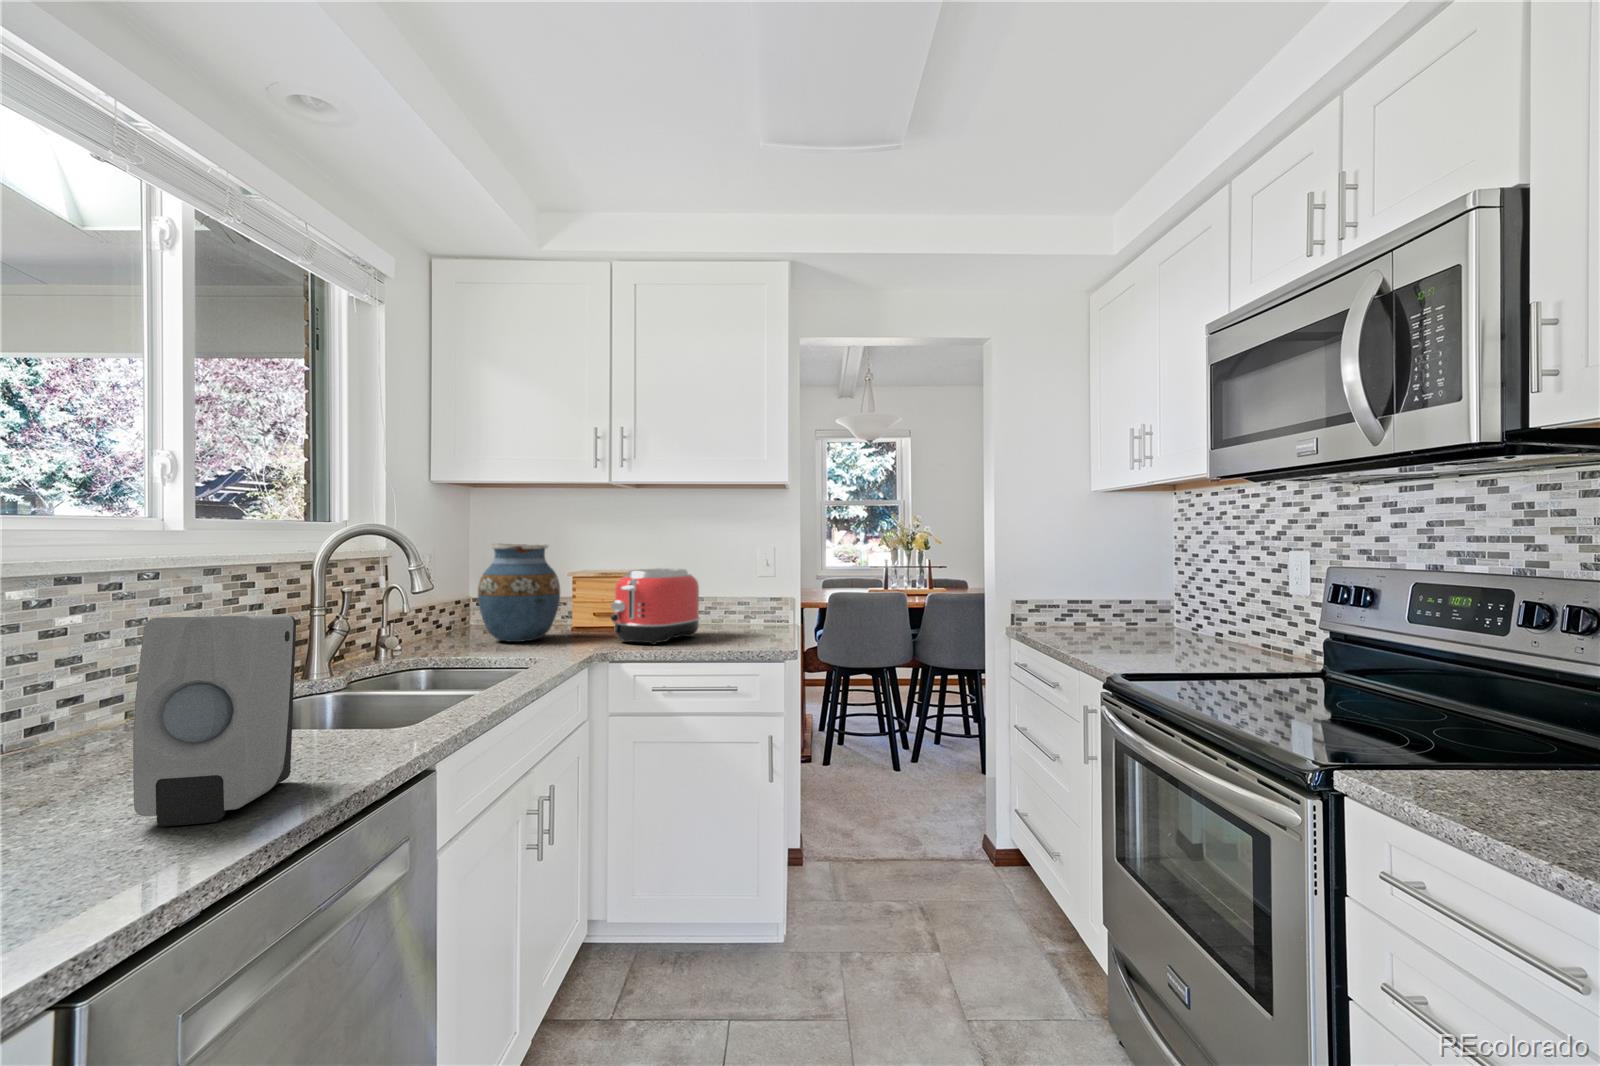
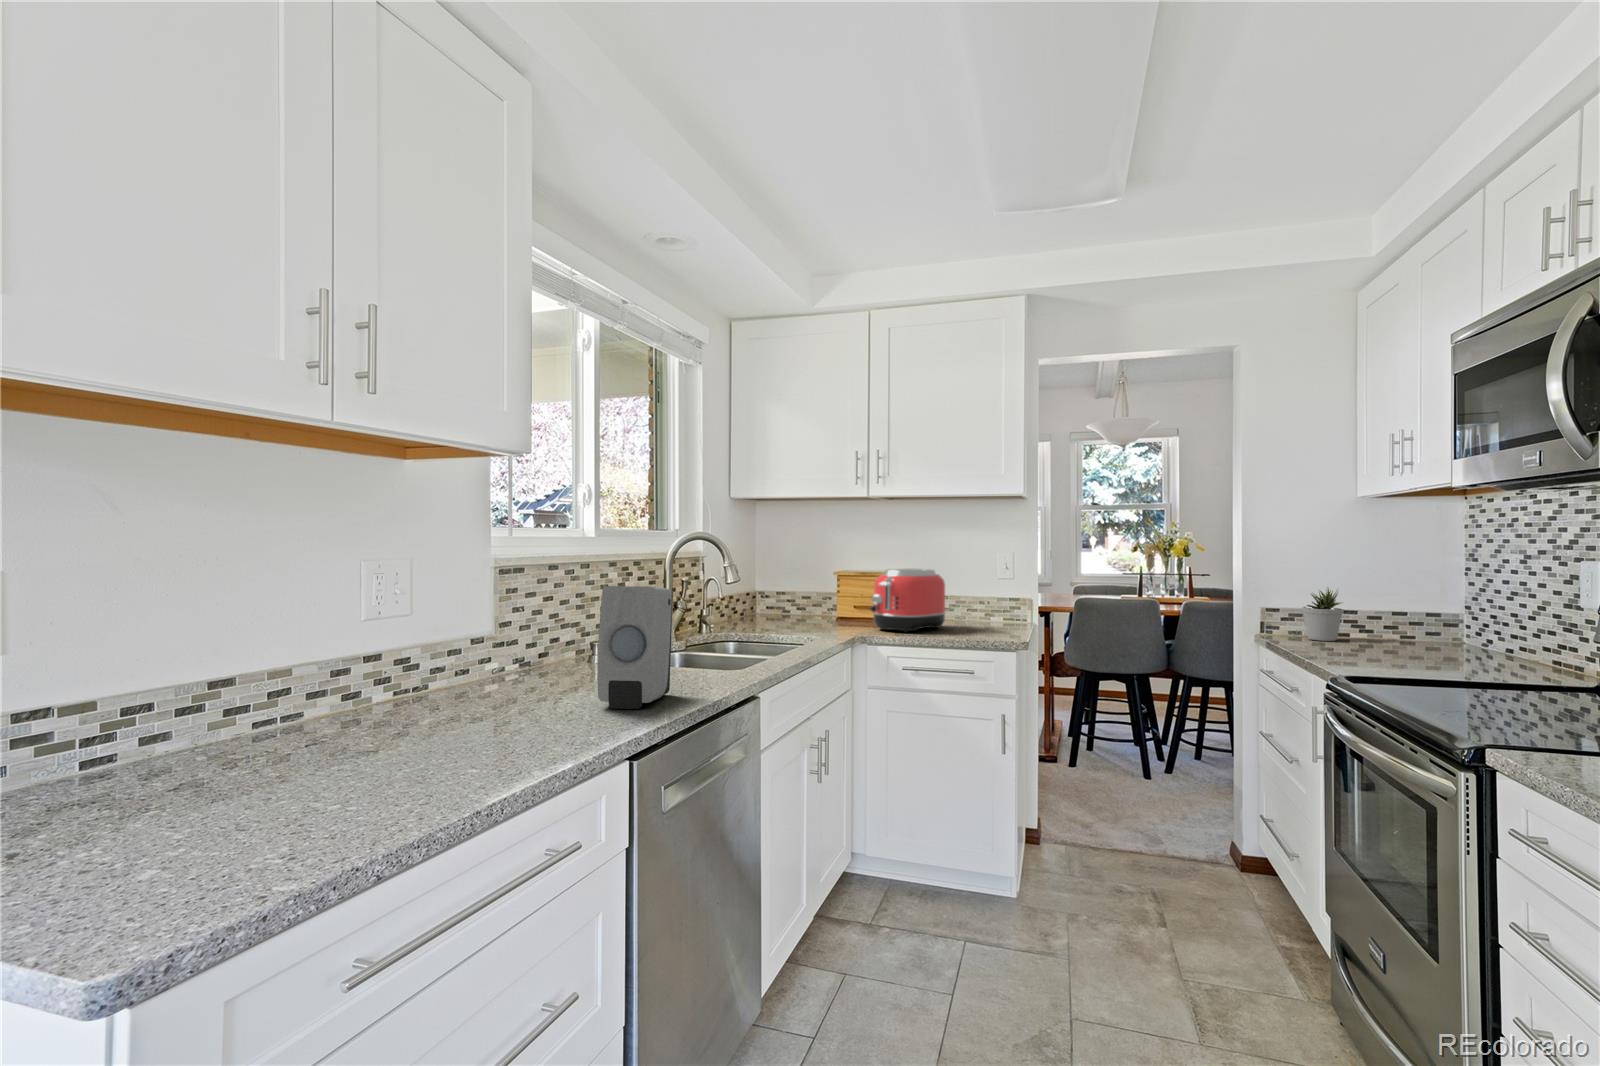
vase: present [478,544,560,642] -> none [767,546,830,626]
potted plant: none [1046,578,1082,631] -> present [1302,588,1343,641]

